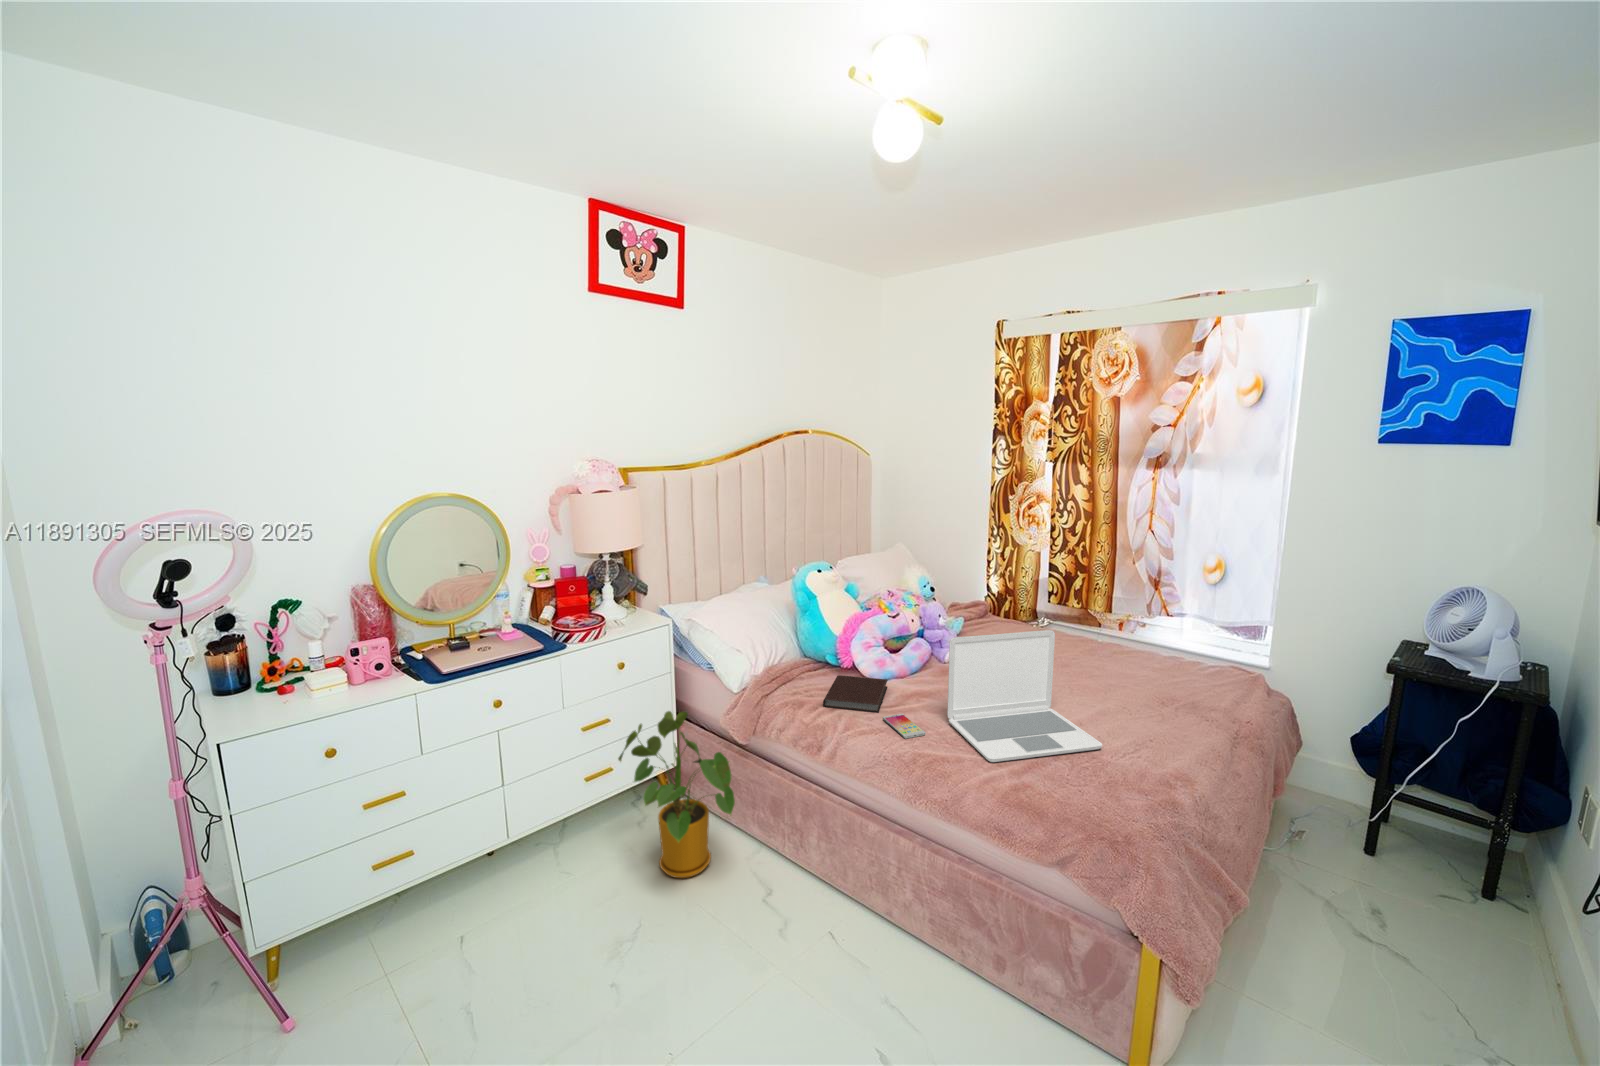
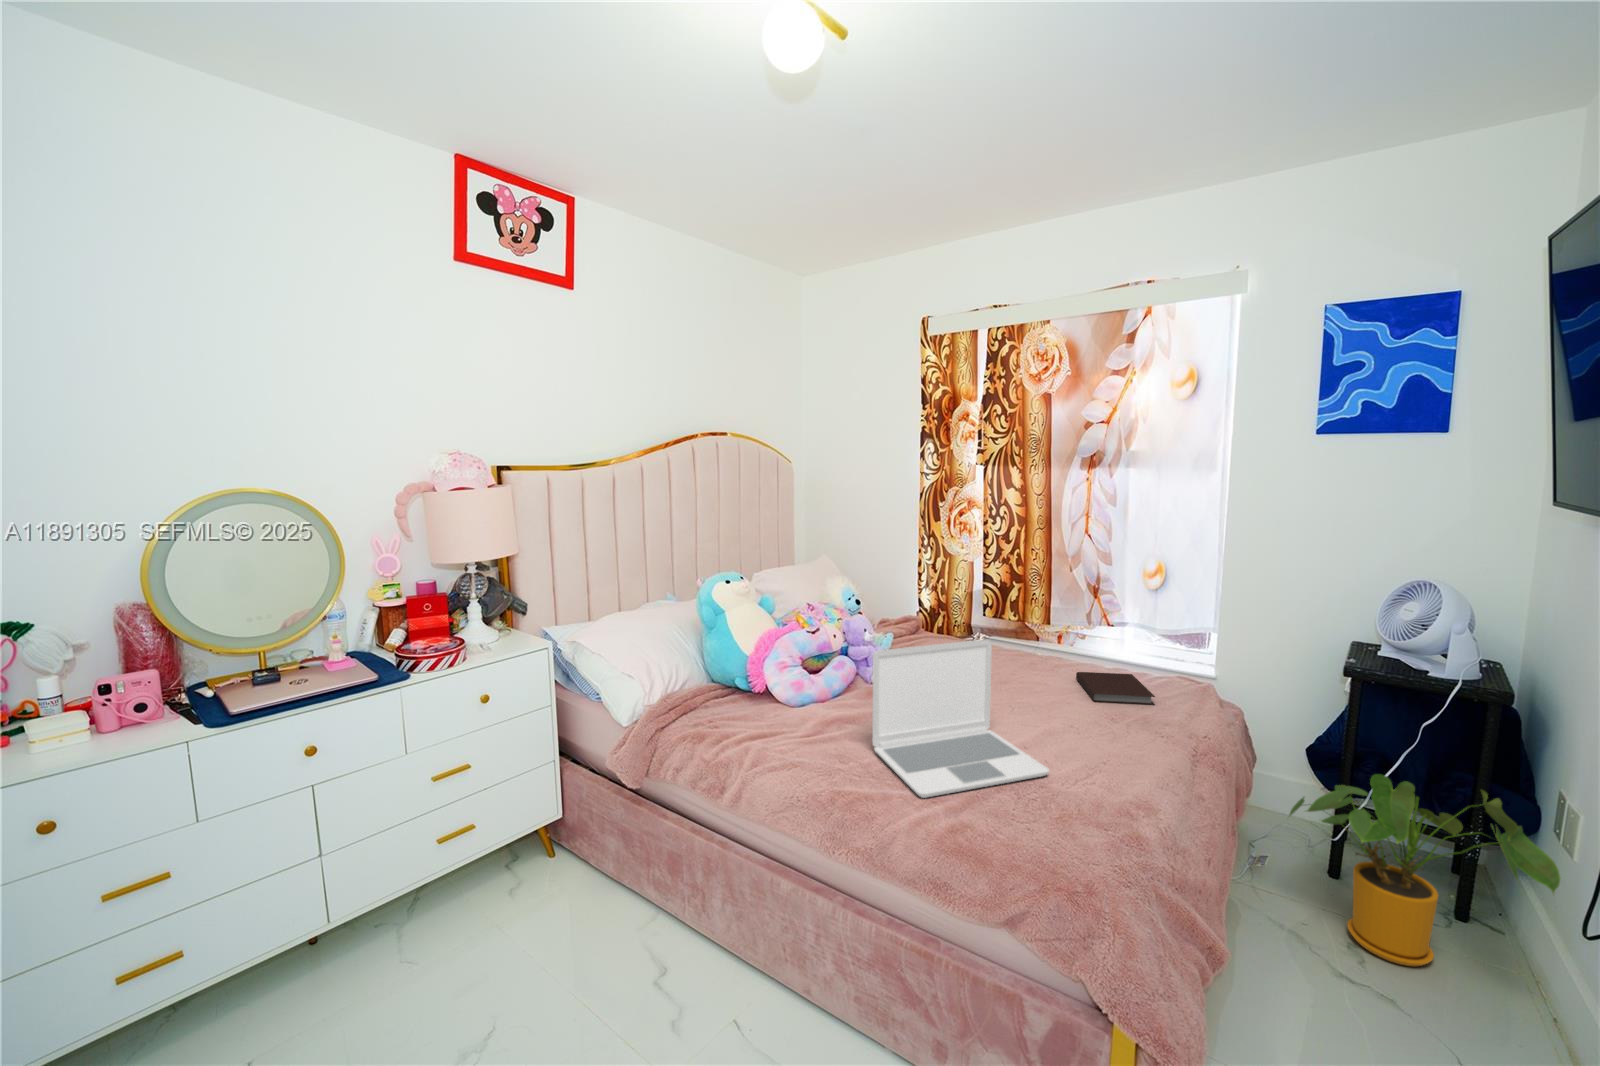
notebook: present [823,675,887,713] -> present [1076,672,1155,705]
house plant: present [618,711,735,878] -> present [1289,774,1561,966]
smartphone: present [883,714,926,739] -> none [797,743,846,773]

